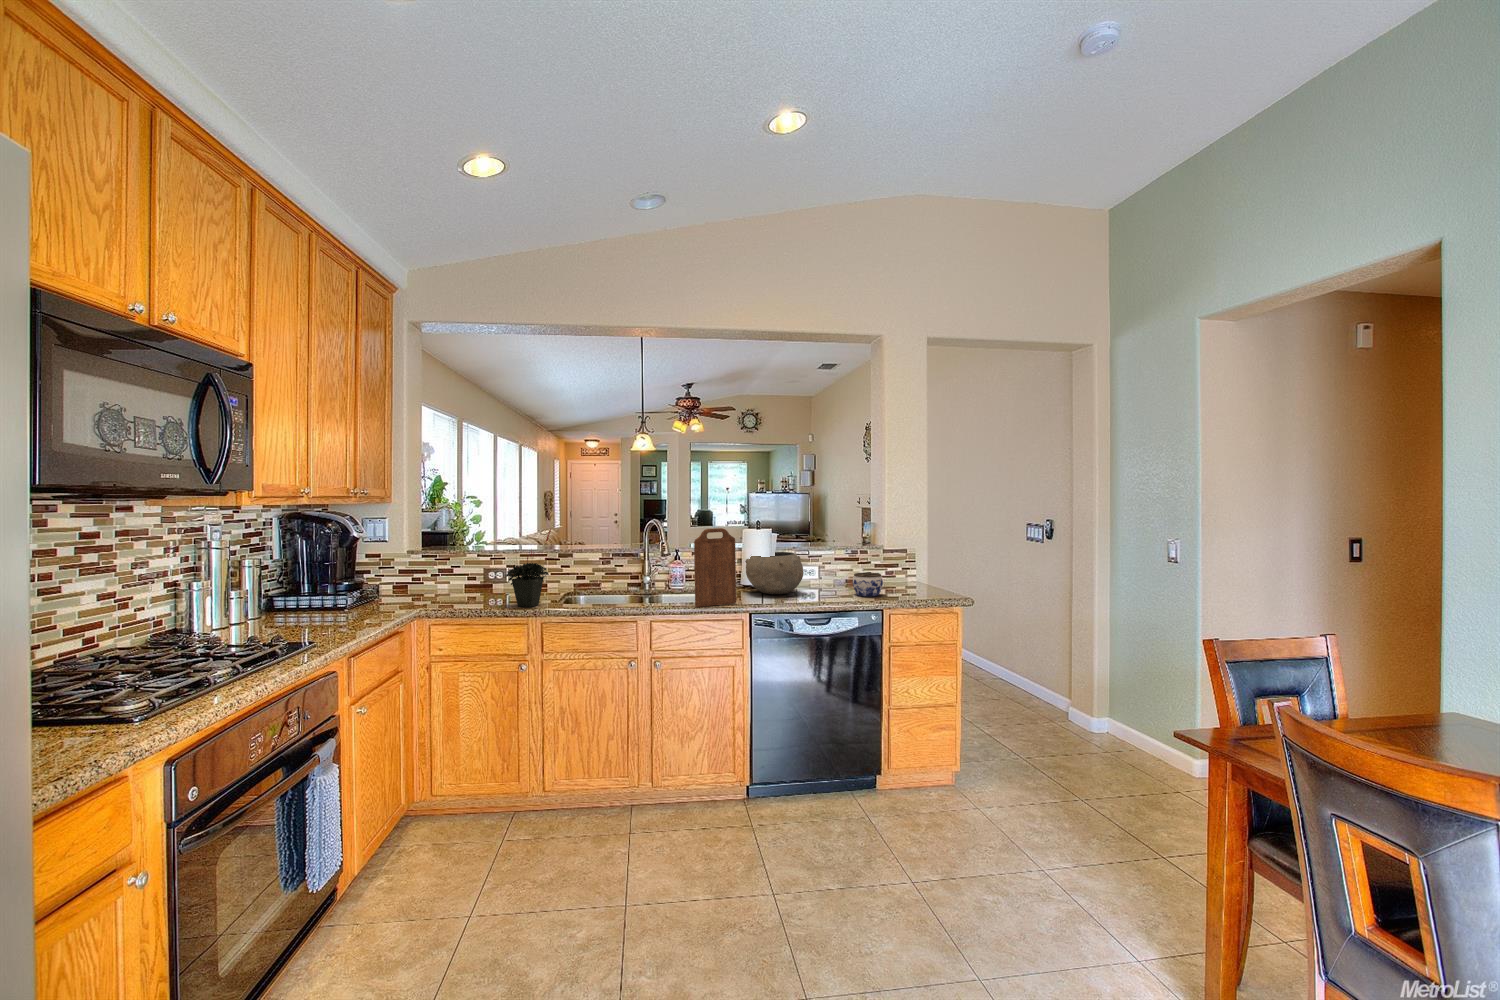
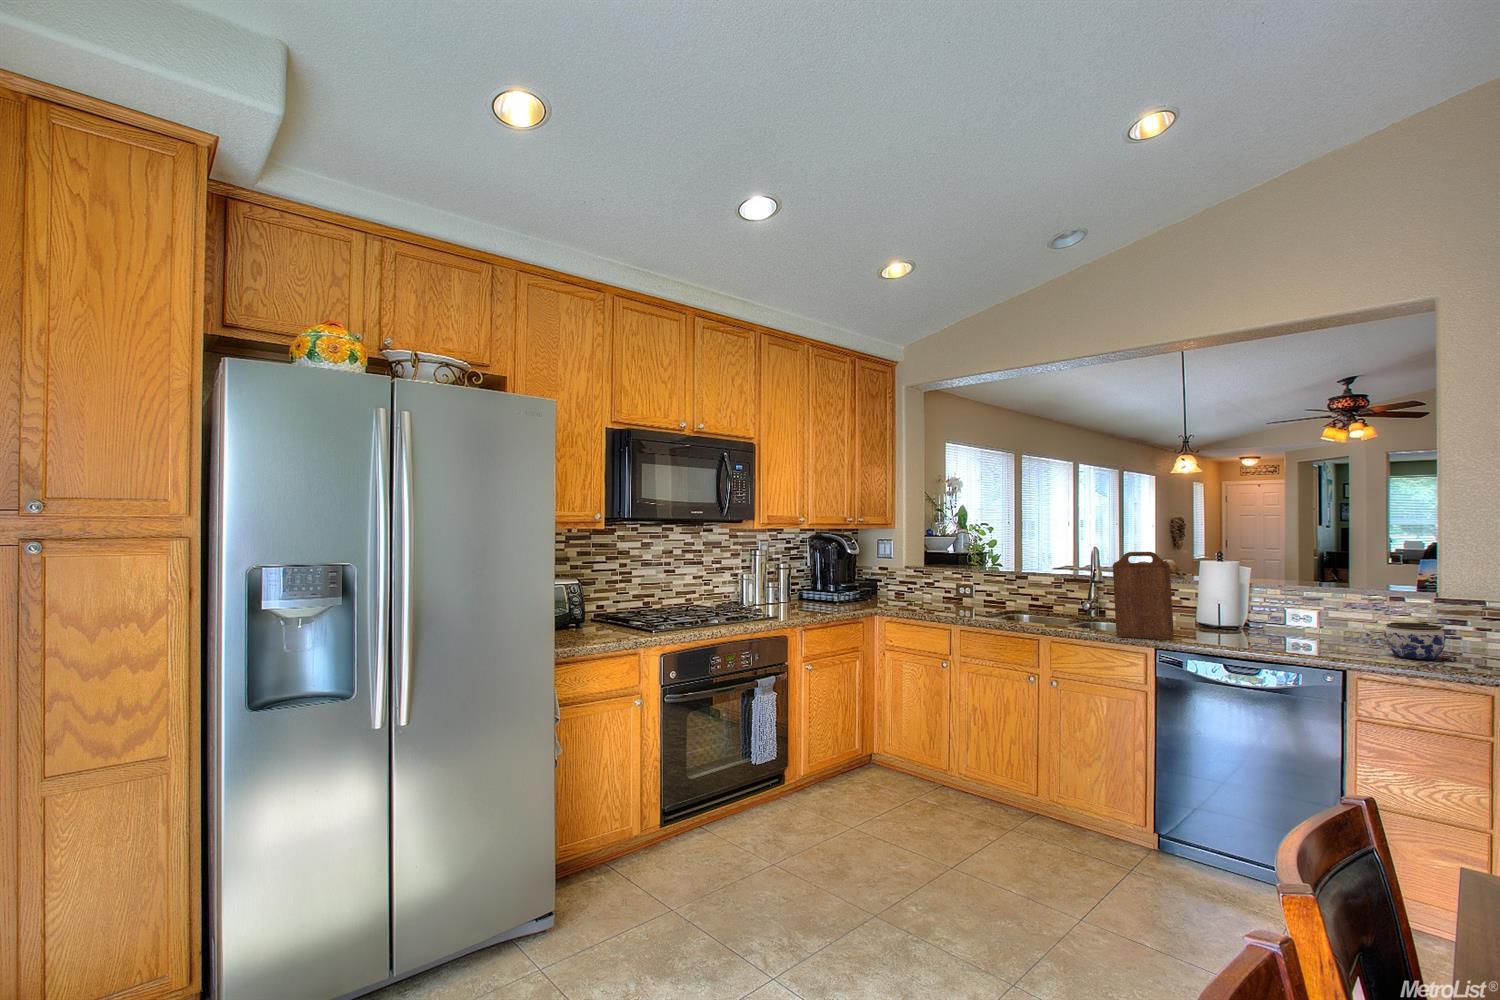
potted plant: present [506,529,551,607] -> none [947,548,986,618]
ceramic bowl: present [745,552,803,594] -> none [1212,586,1304,639]

